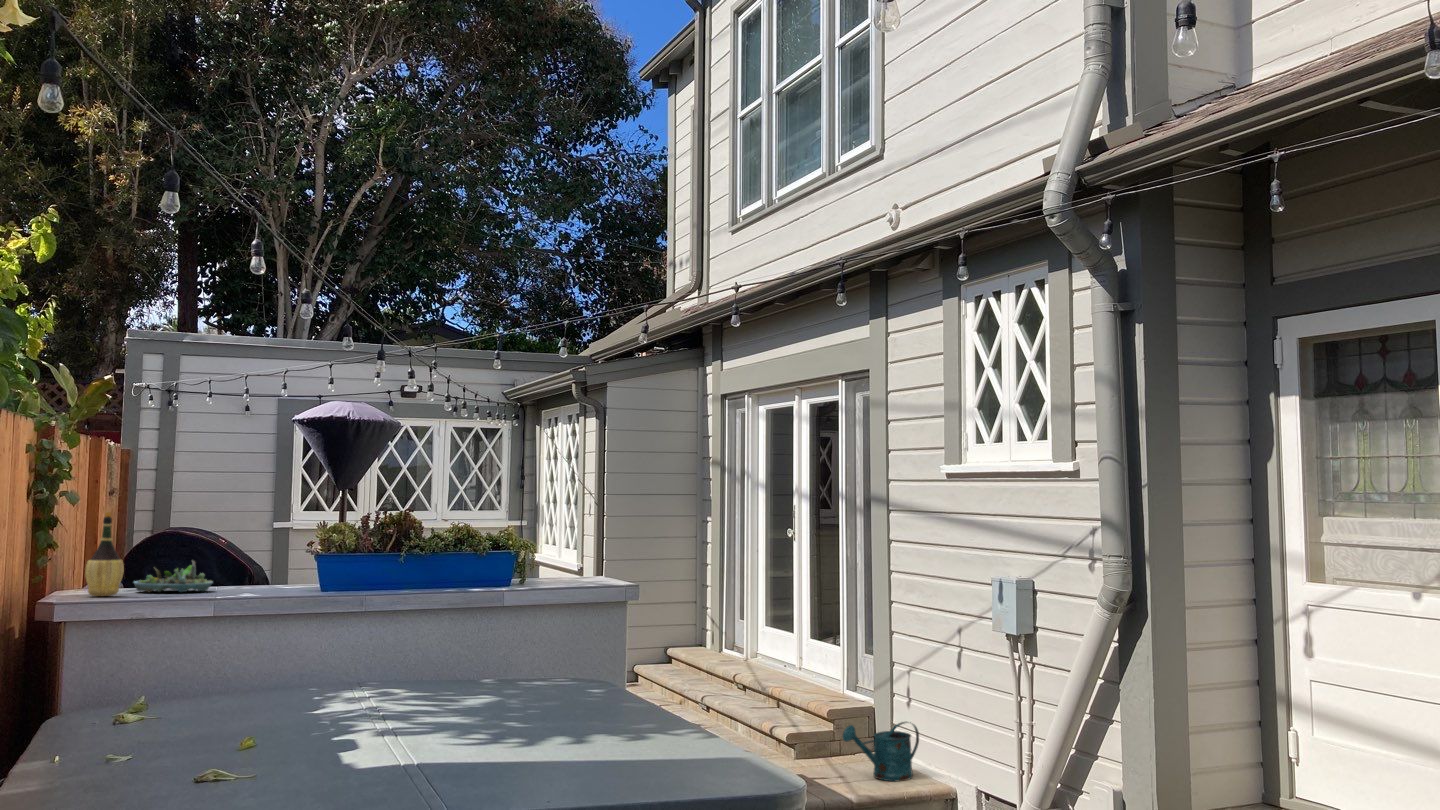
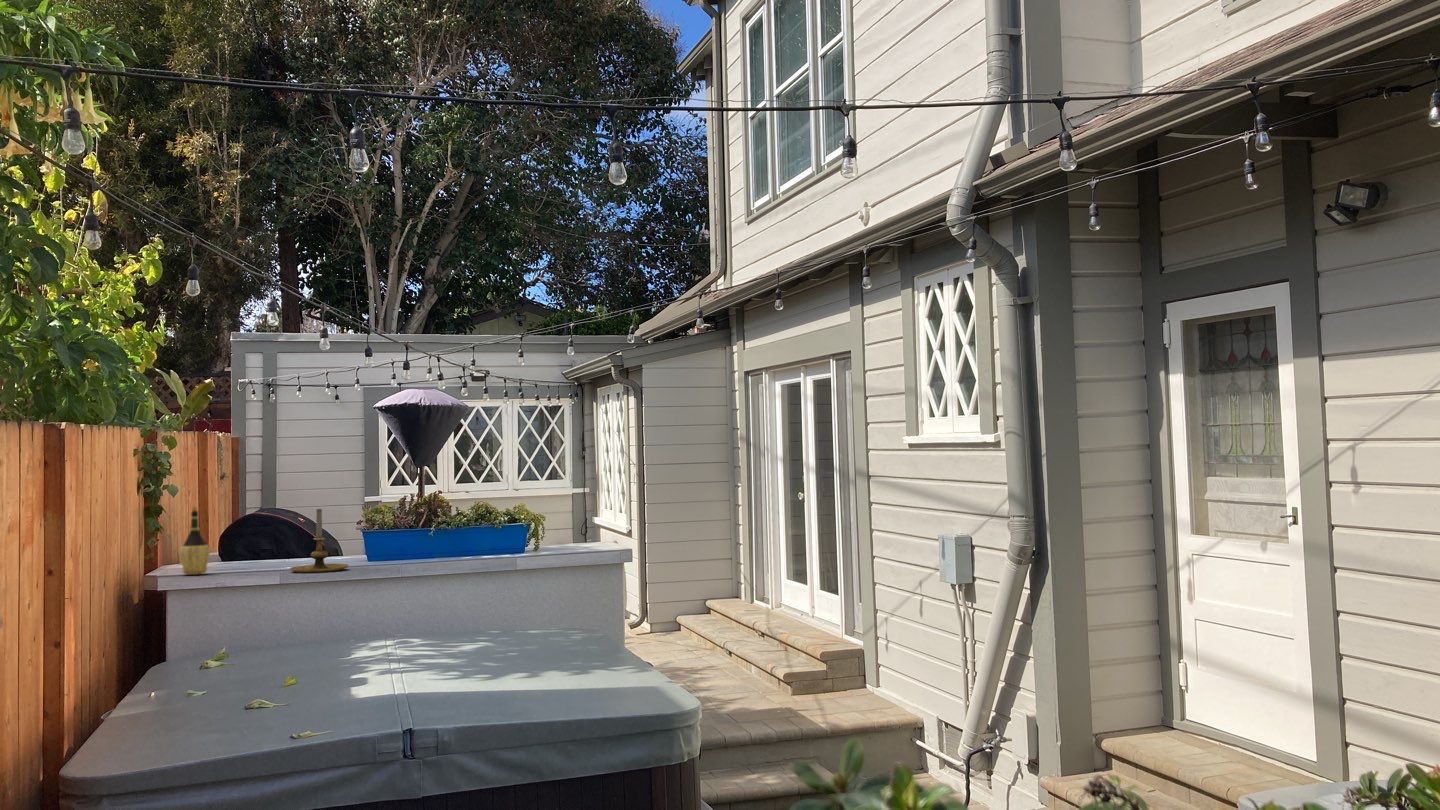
candle holder: none [226,519,299,598] -> present [290,509,348,573]
succulent planter: present [134,561,213,592] -> none [221,542,285,570]
watering can: present [843,722,919,781] -> none [824,661,895,713]

